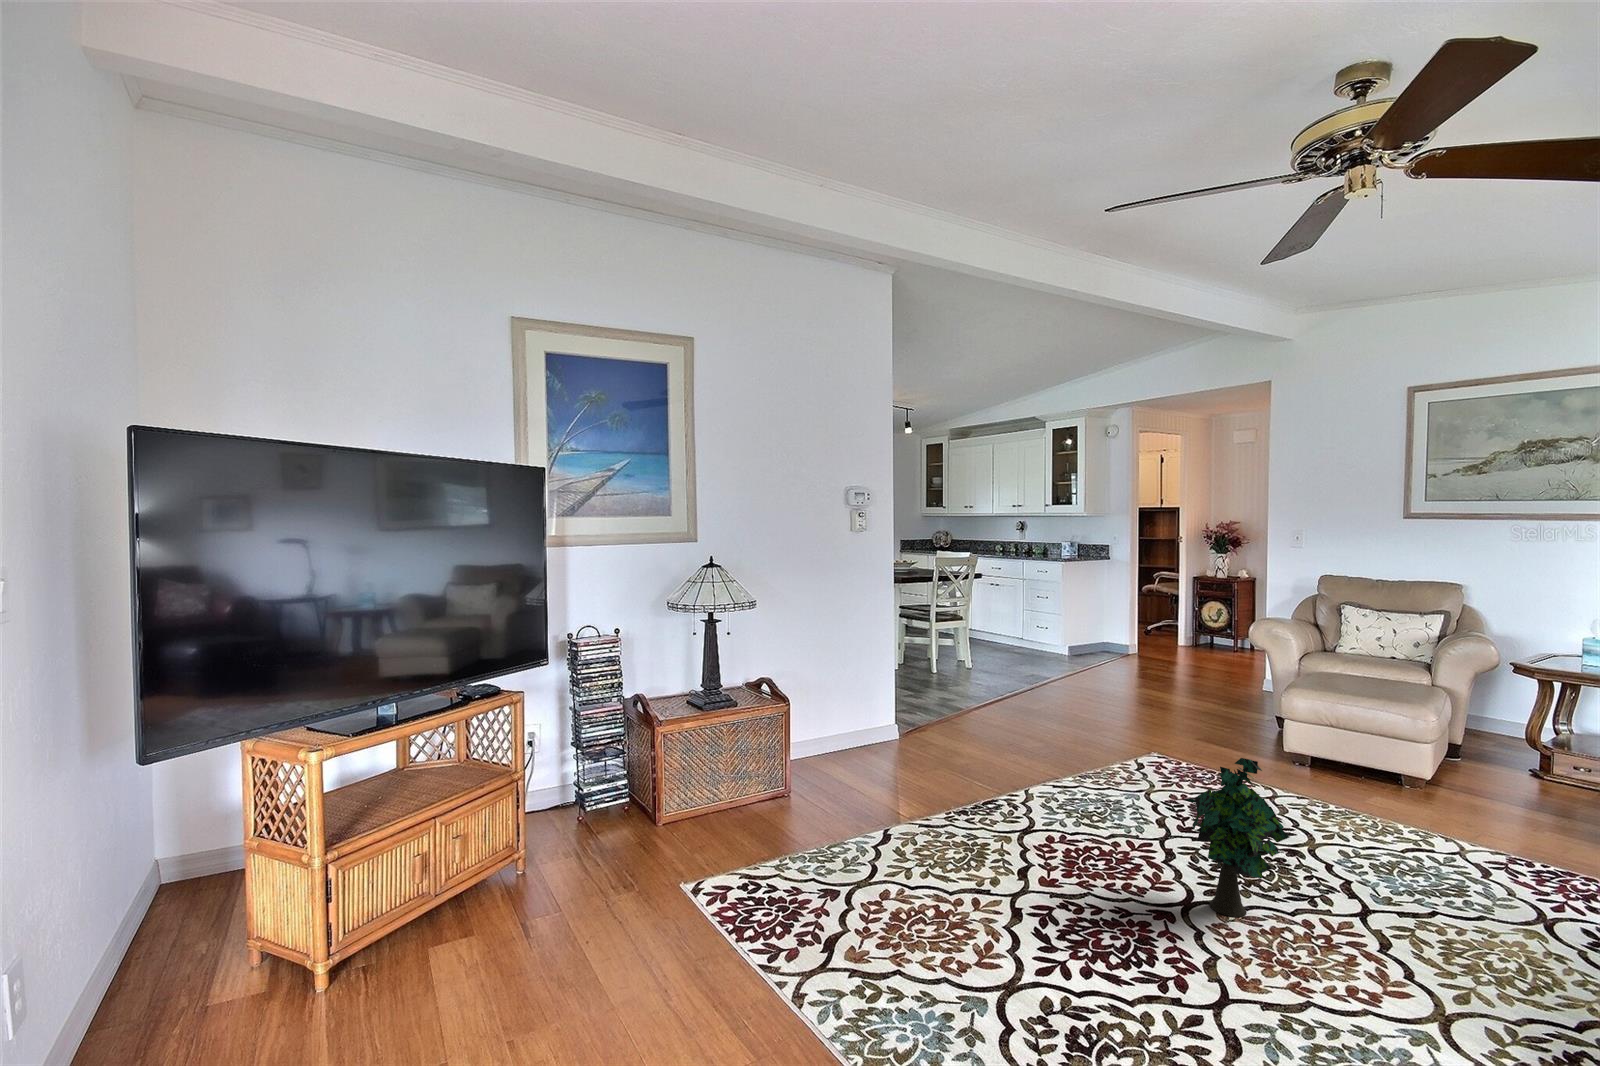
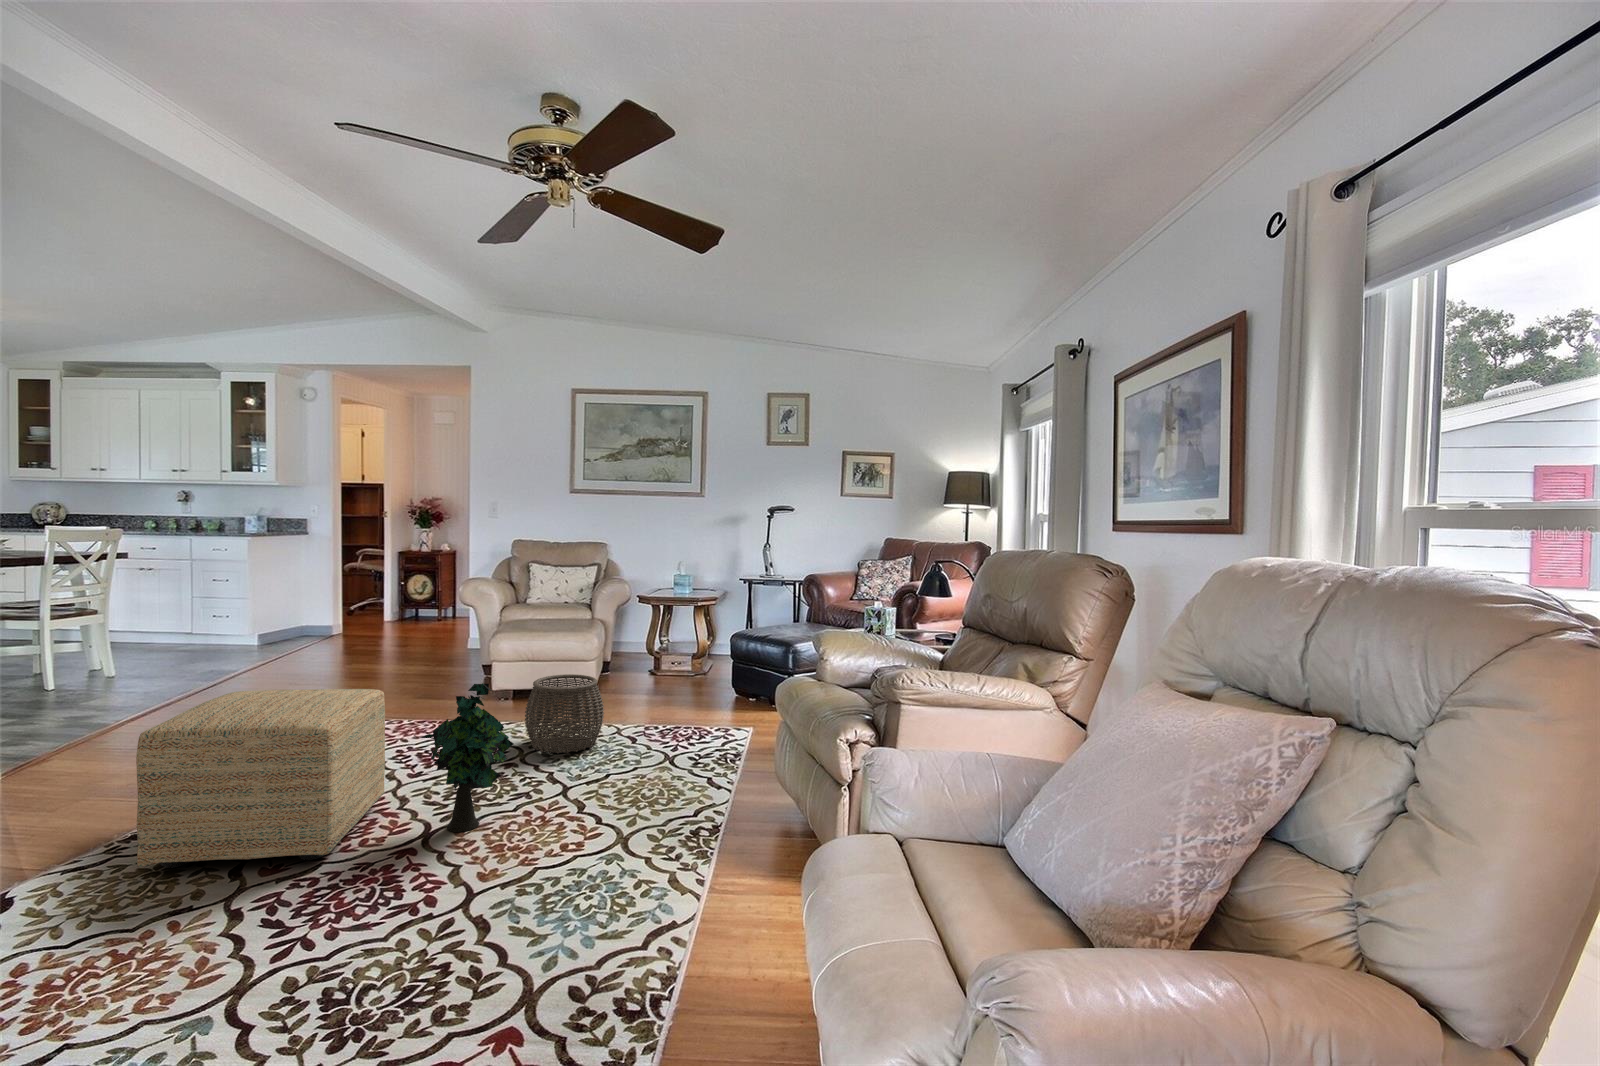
ottoman: none [961,713,1152,887] -> present [136,689,385,868]
woven basket: none [1315,756,1434,863] -> present [525,674,604,754]

